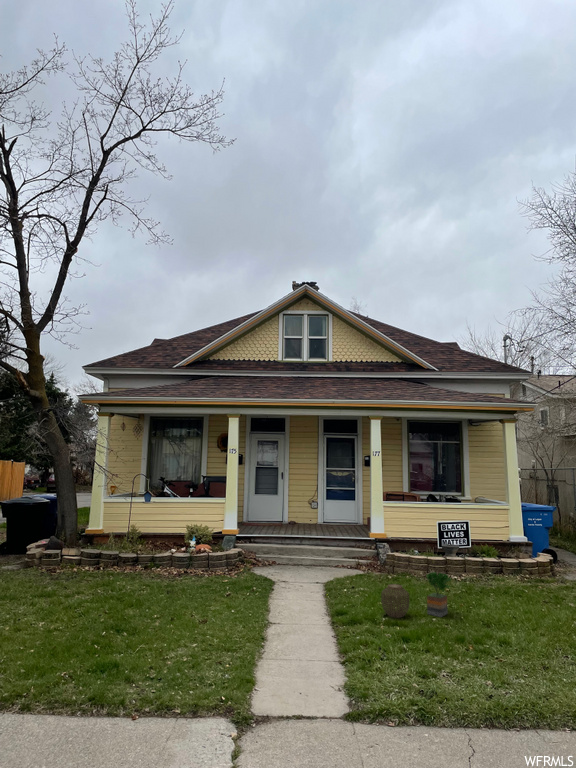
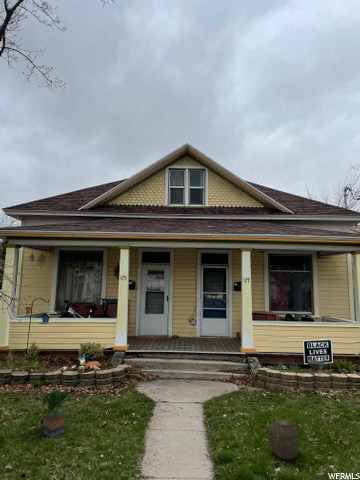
potted tree: present [426,572,451,617] -> present [42,390,71,438]

